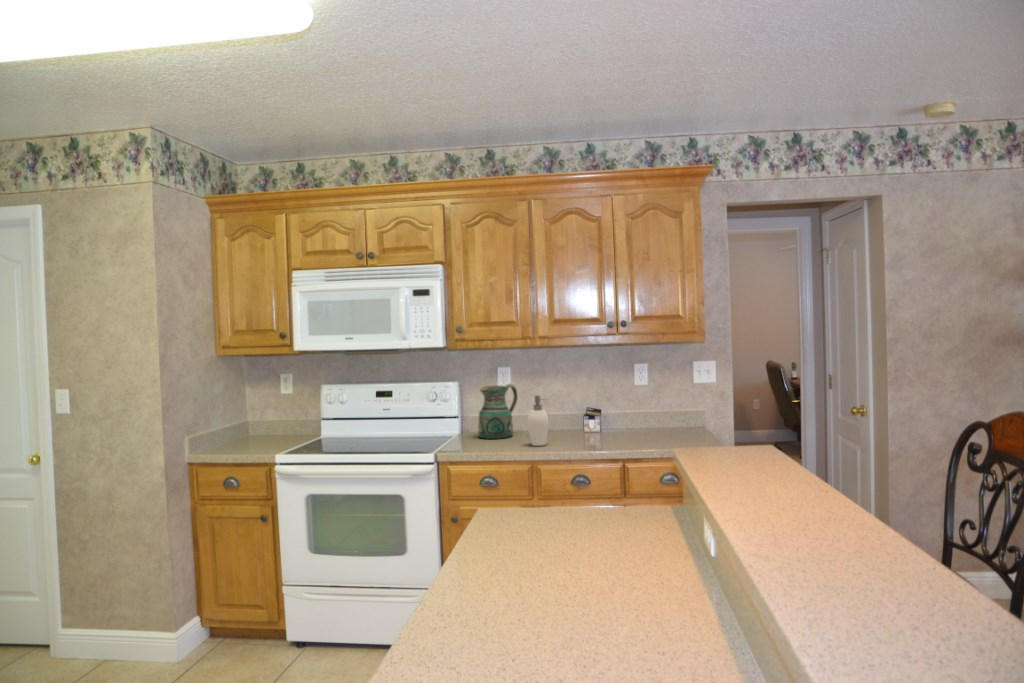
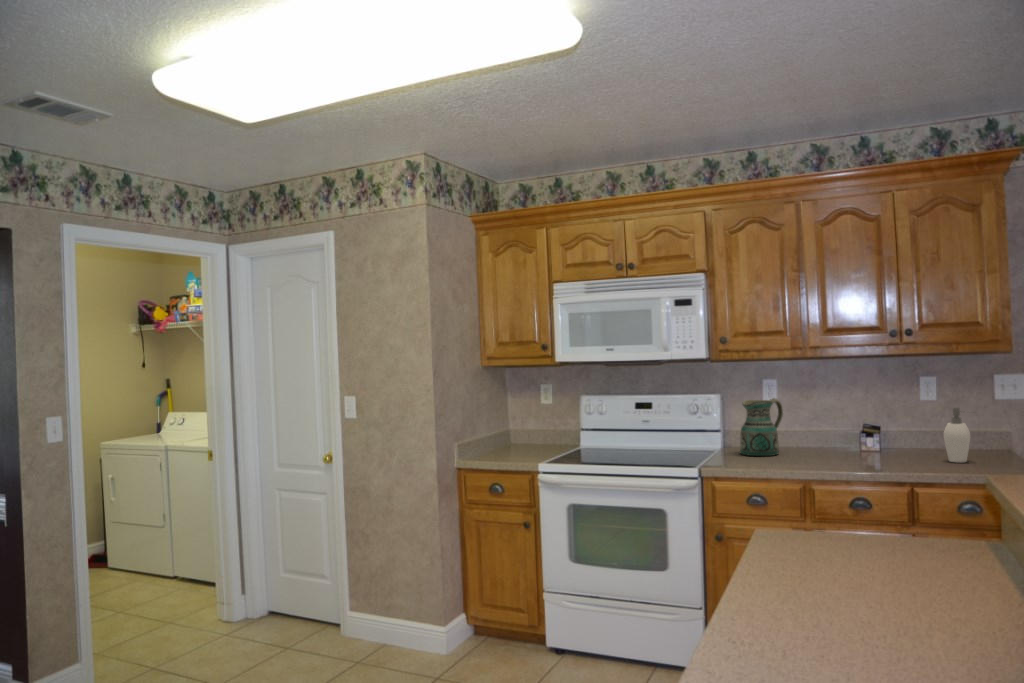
soap dispenser: present [527,395,549,446] -> present [944,407,970,463]

